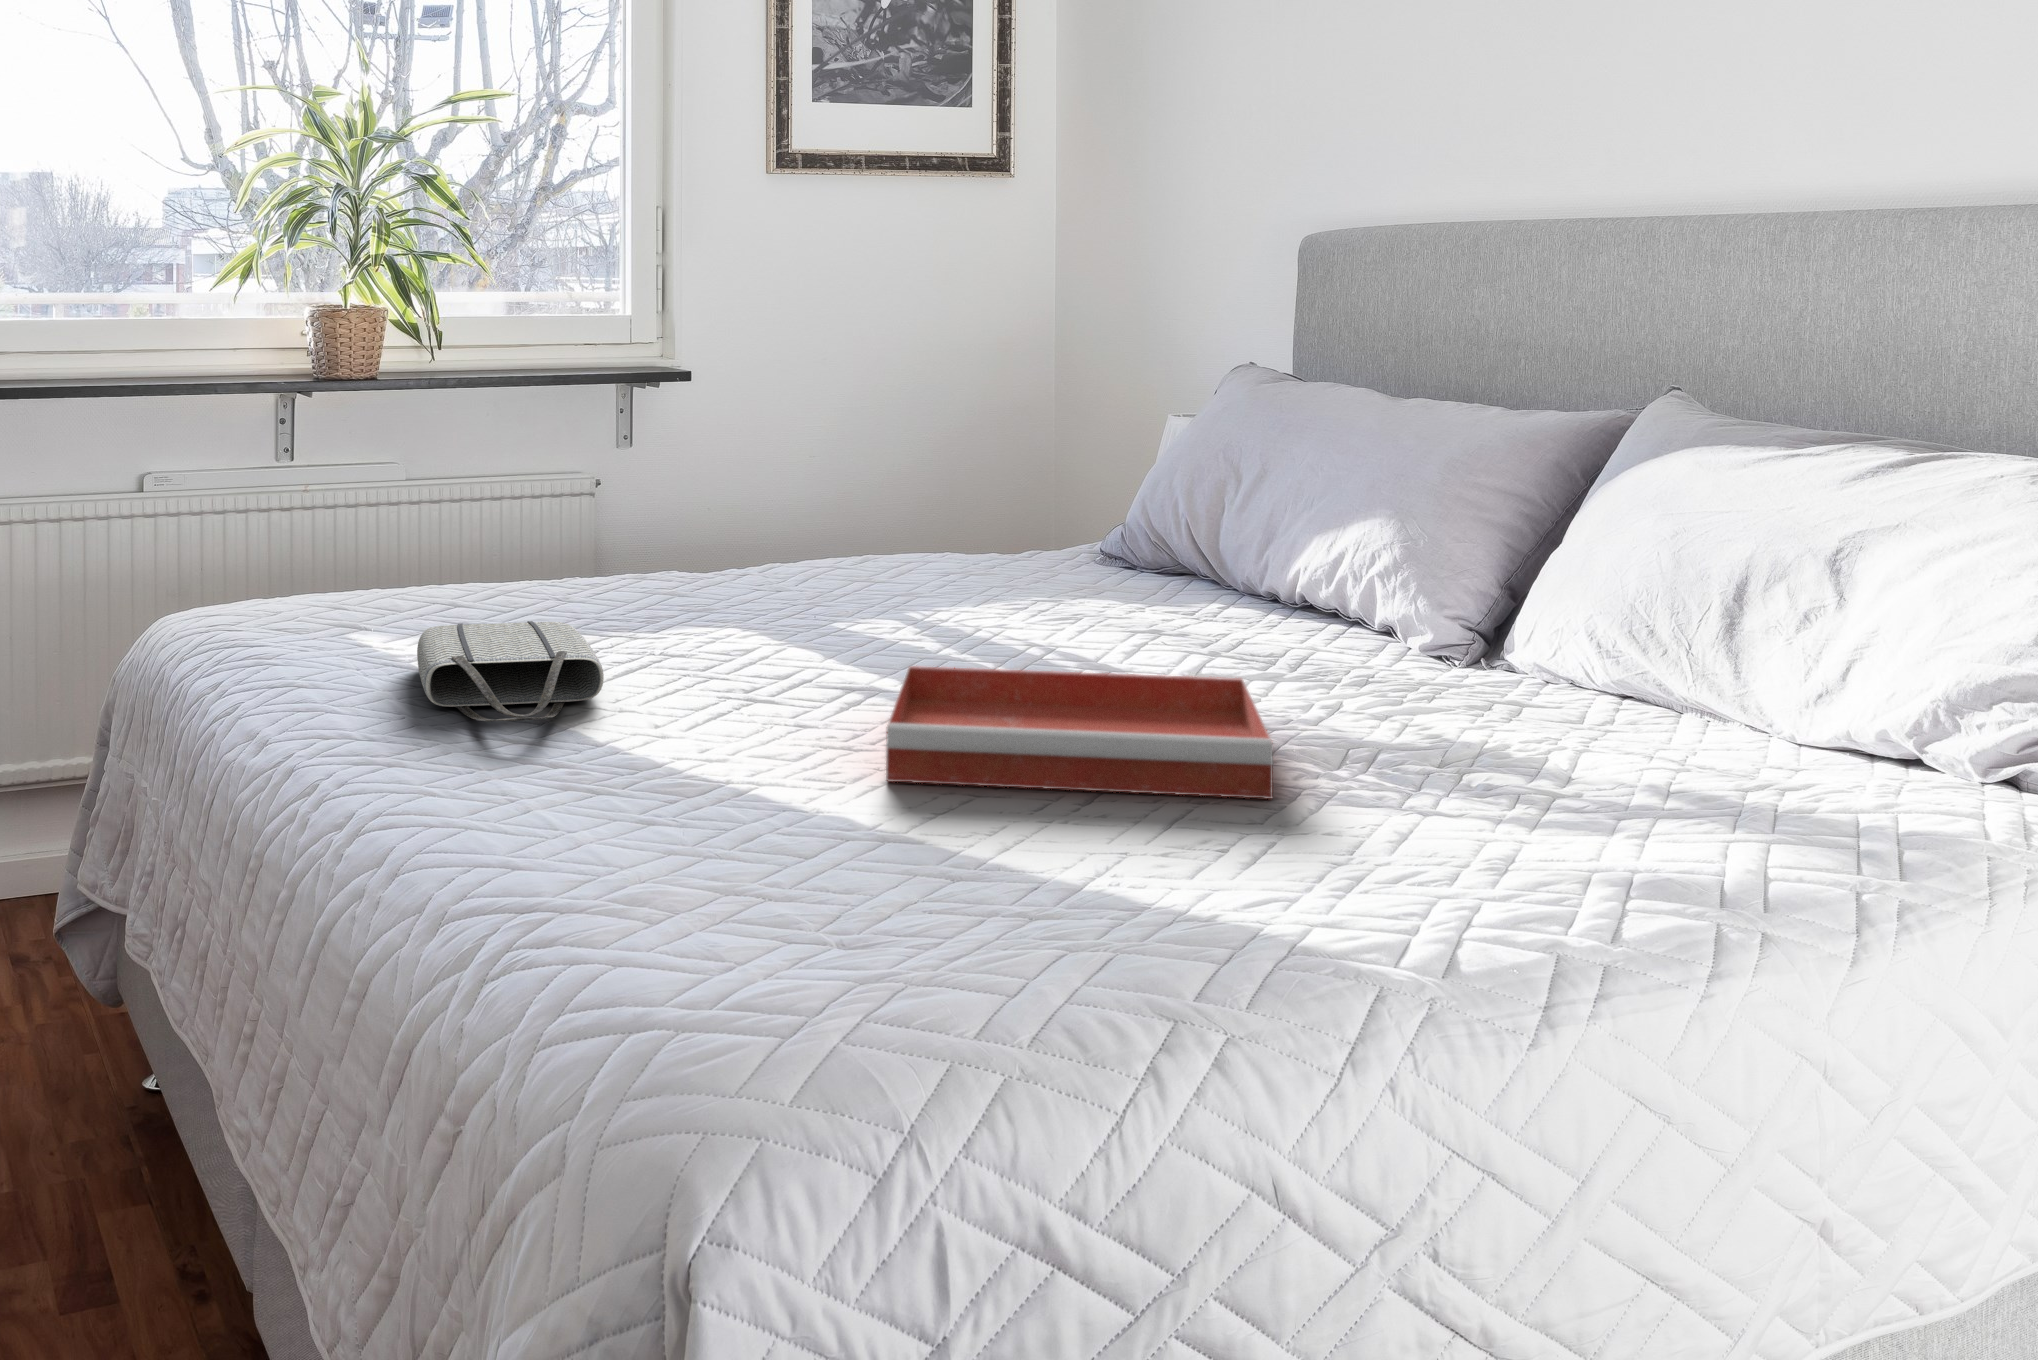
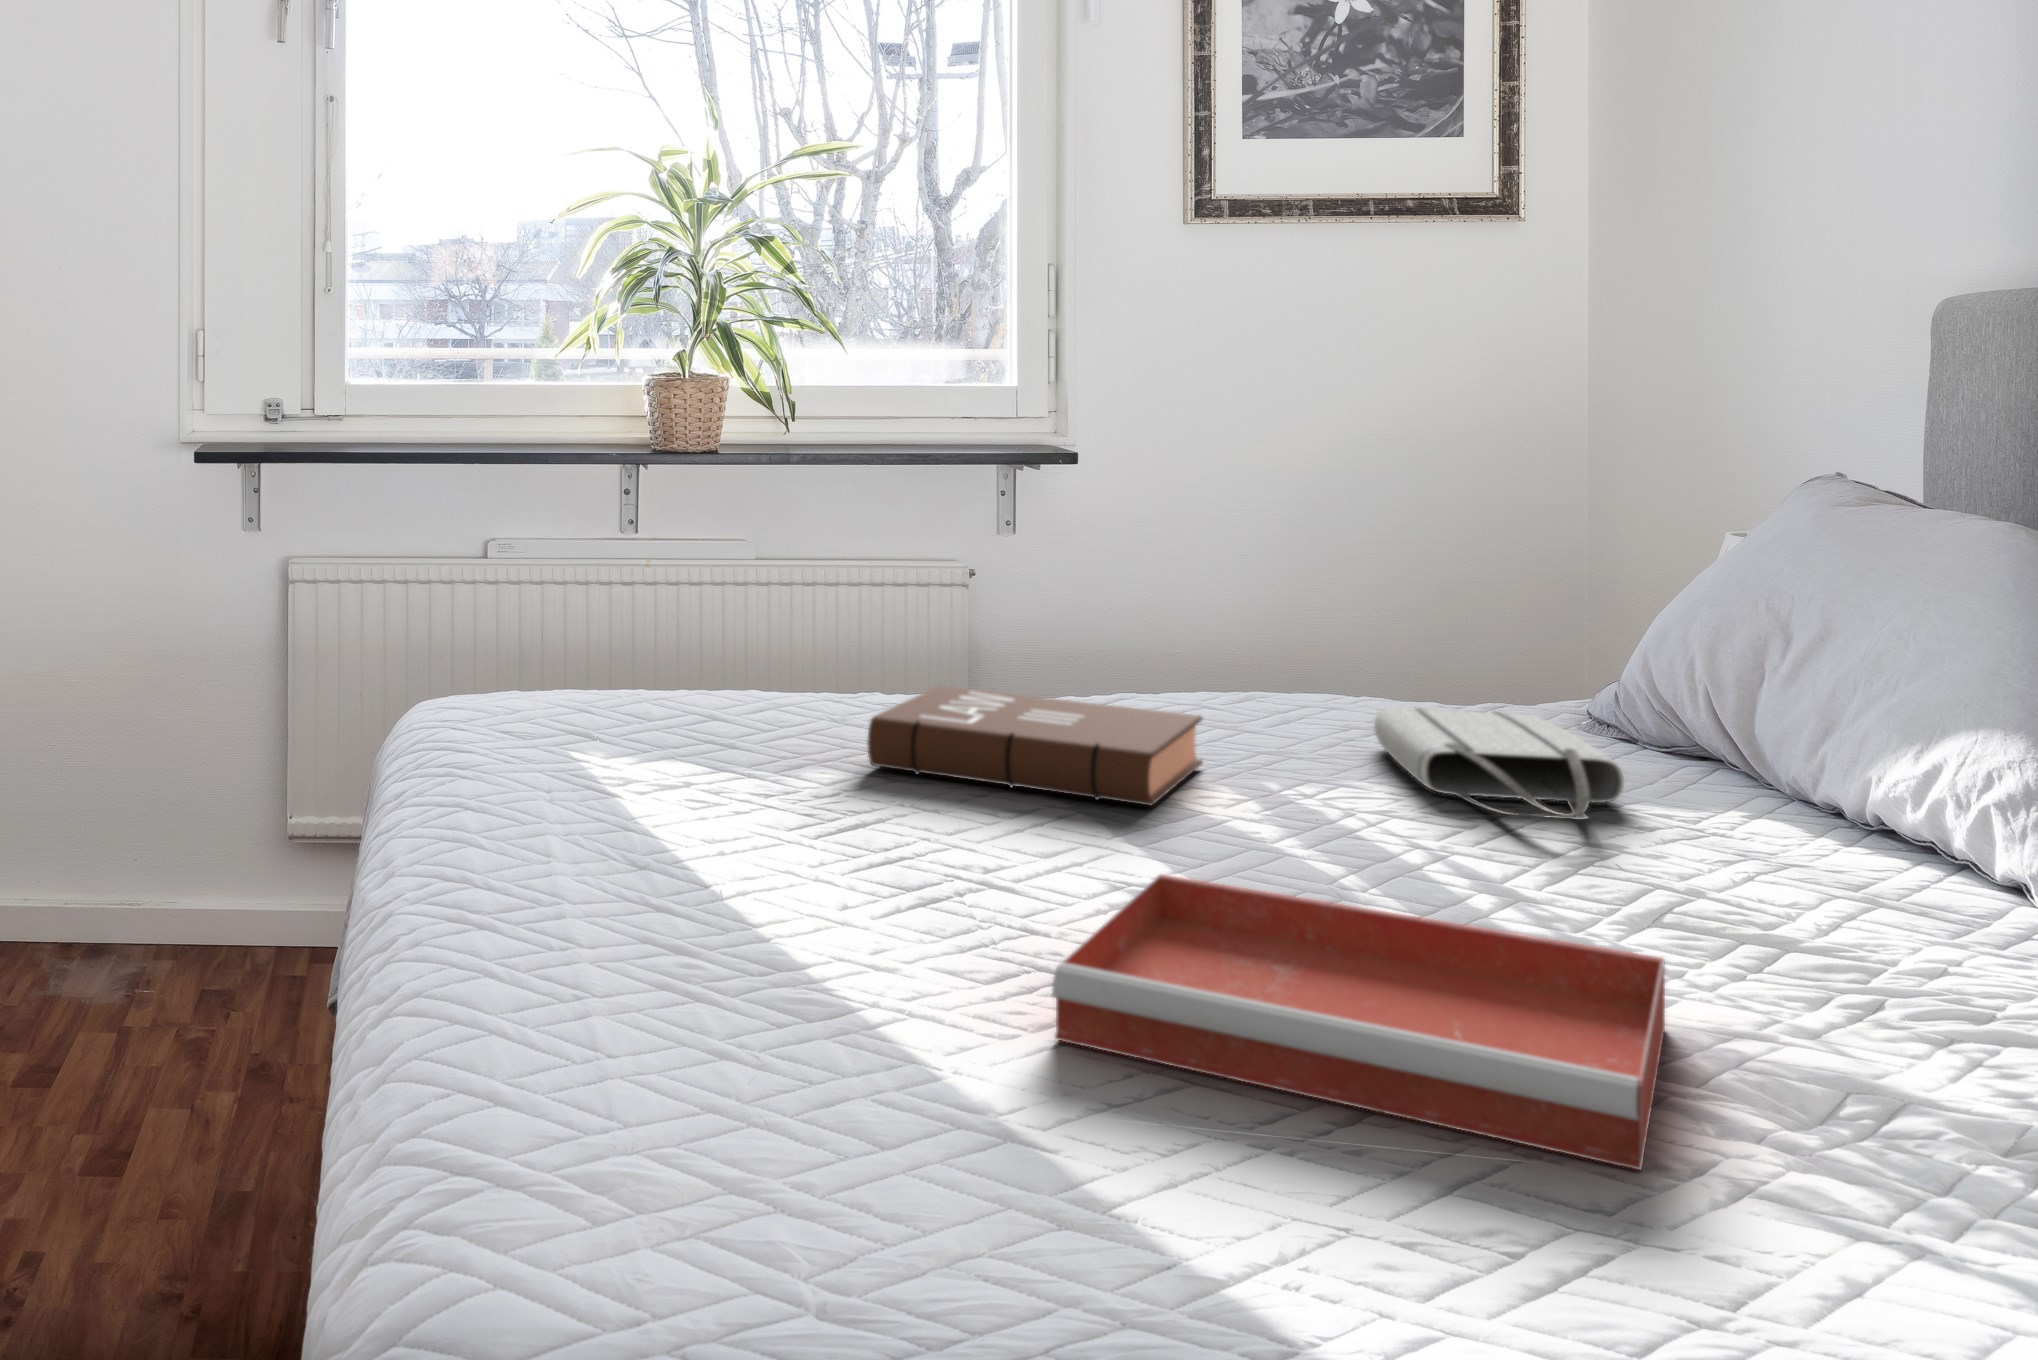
book: none [611,560,860,635] -> present [867,686,1203,805]
tote bag: present [417,621,604,722] -> present [1374,708,1624,819]

